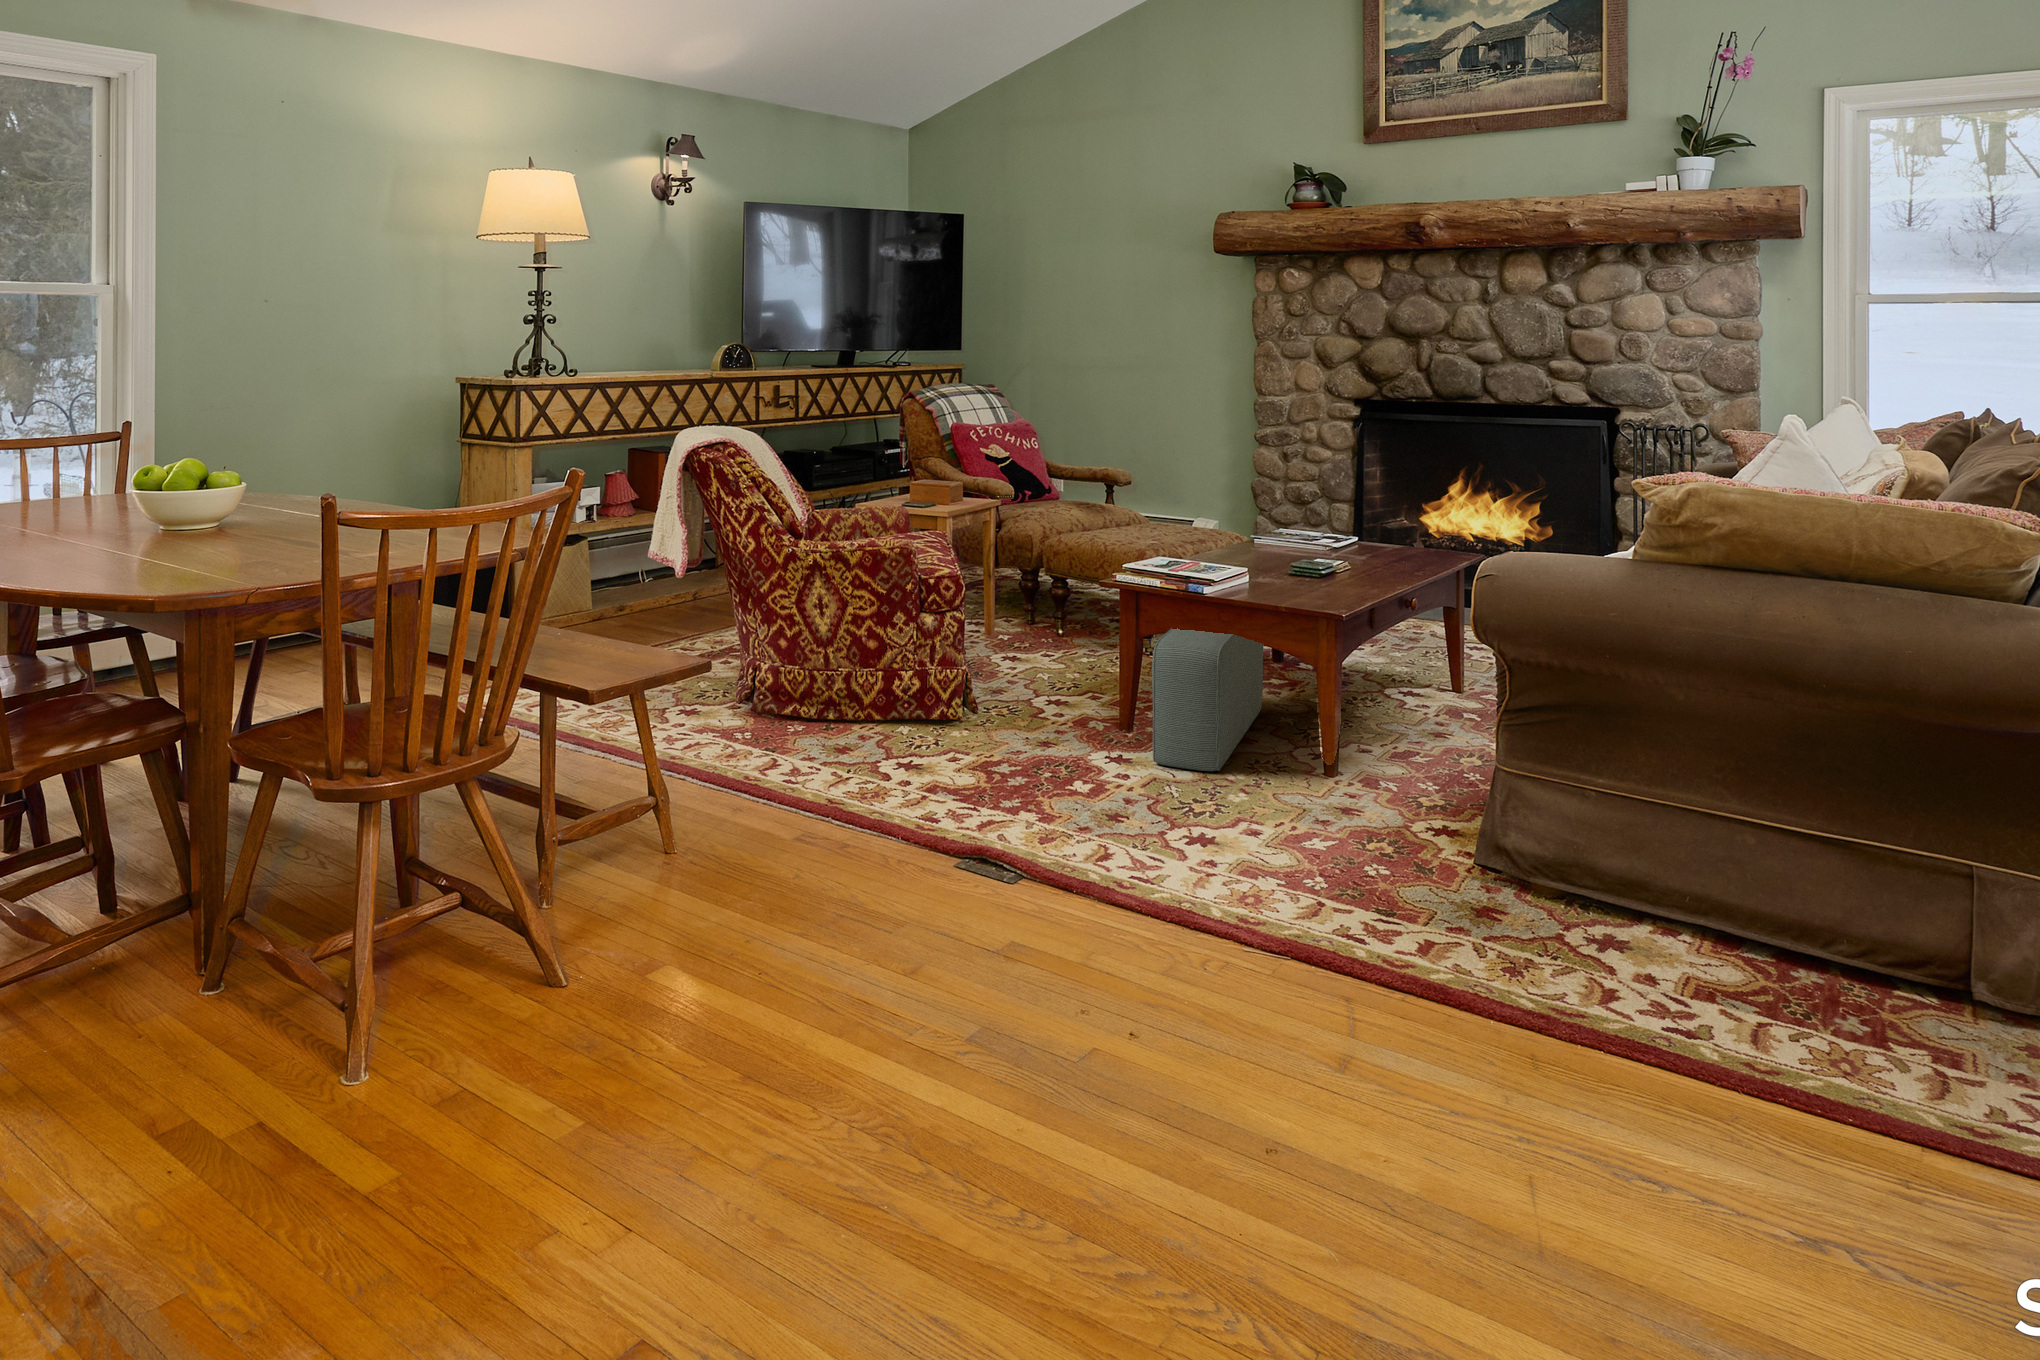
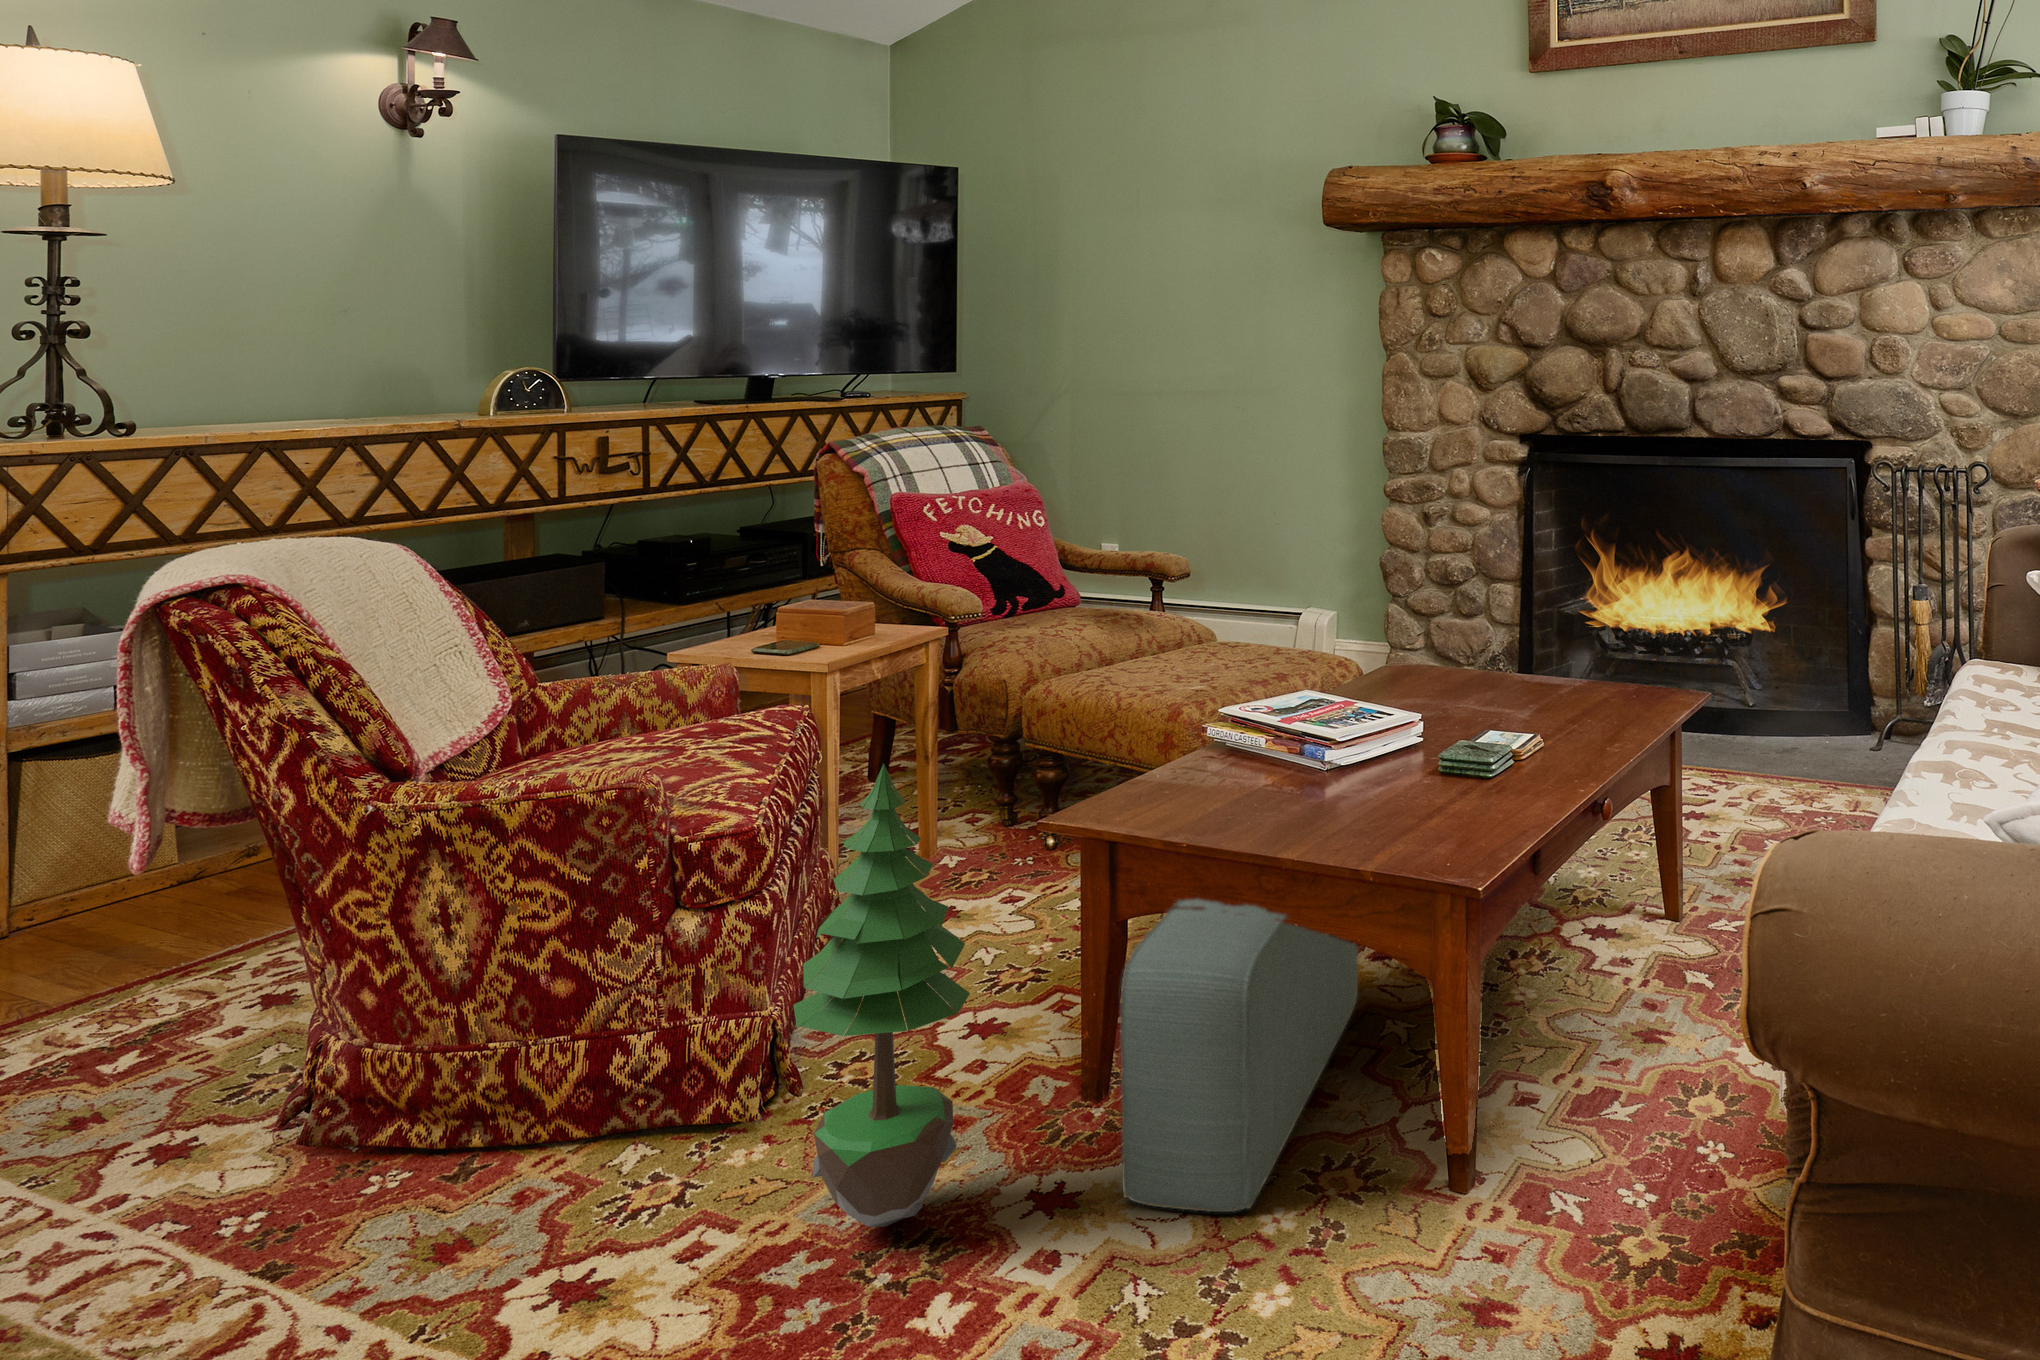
potted tree: none [998,536,1078,761] -> present [793,764,970,1227]

